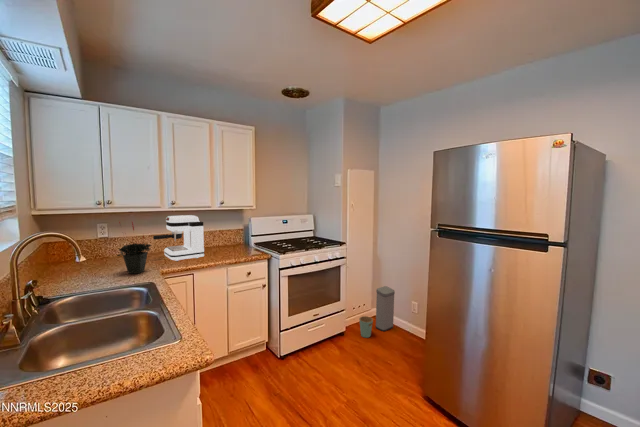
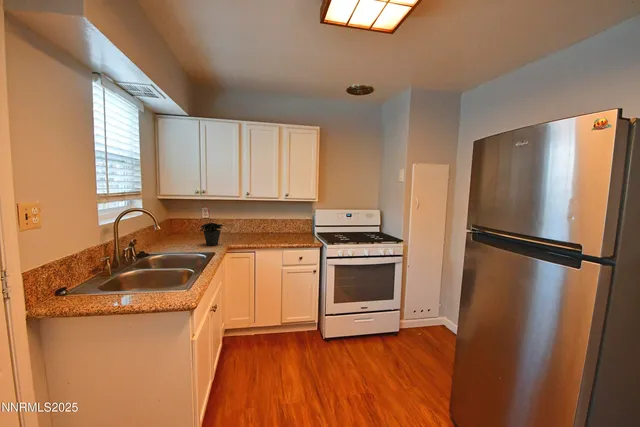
coffee maker: present [153,215,204,261] -> none [232,204,267,240]
trash can: present [359,286,395,338] -> none [415,294,463,344]

